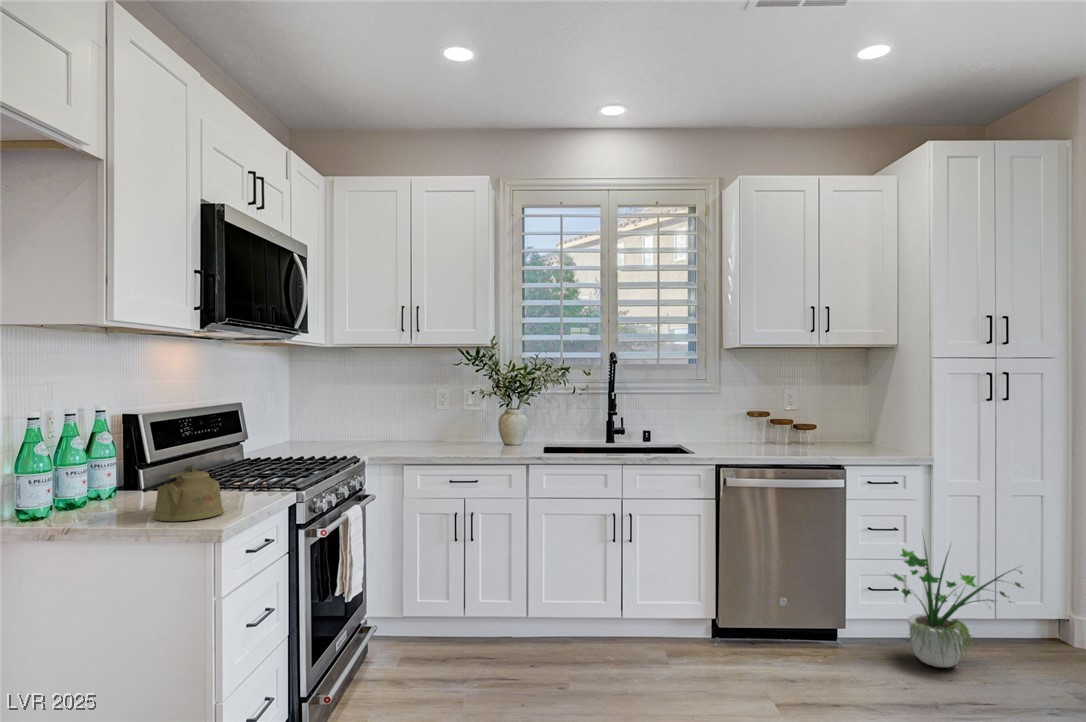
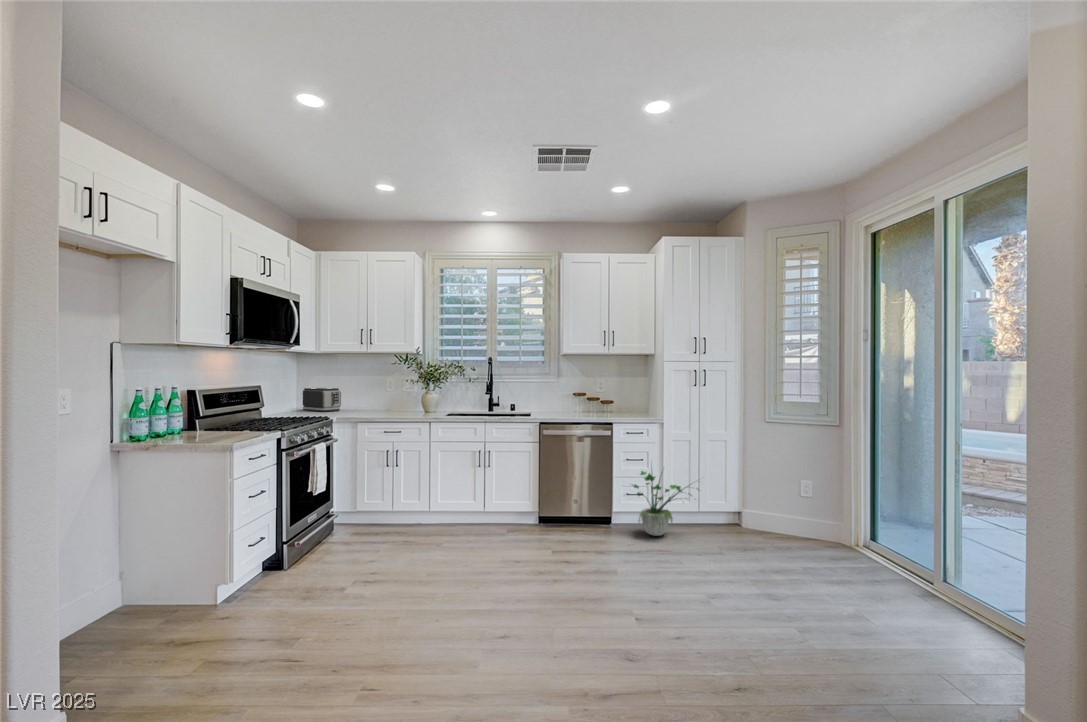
toaster: none [299,404,362,444] -> present [303,388,341,412]
kettle: present [142,465,224,521] -> none [194,415,237,442]

